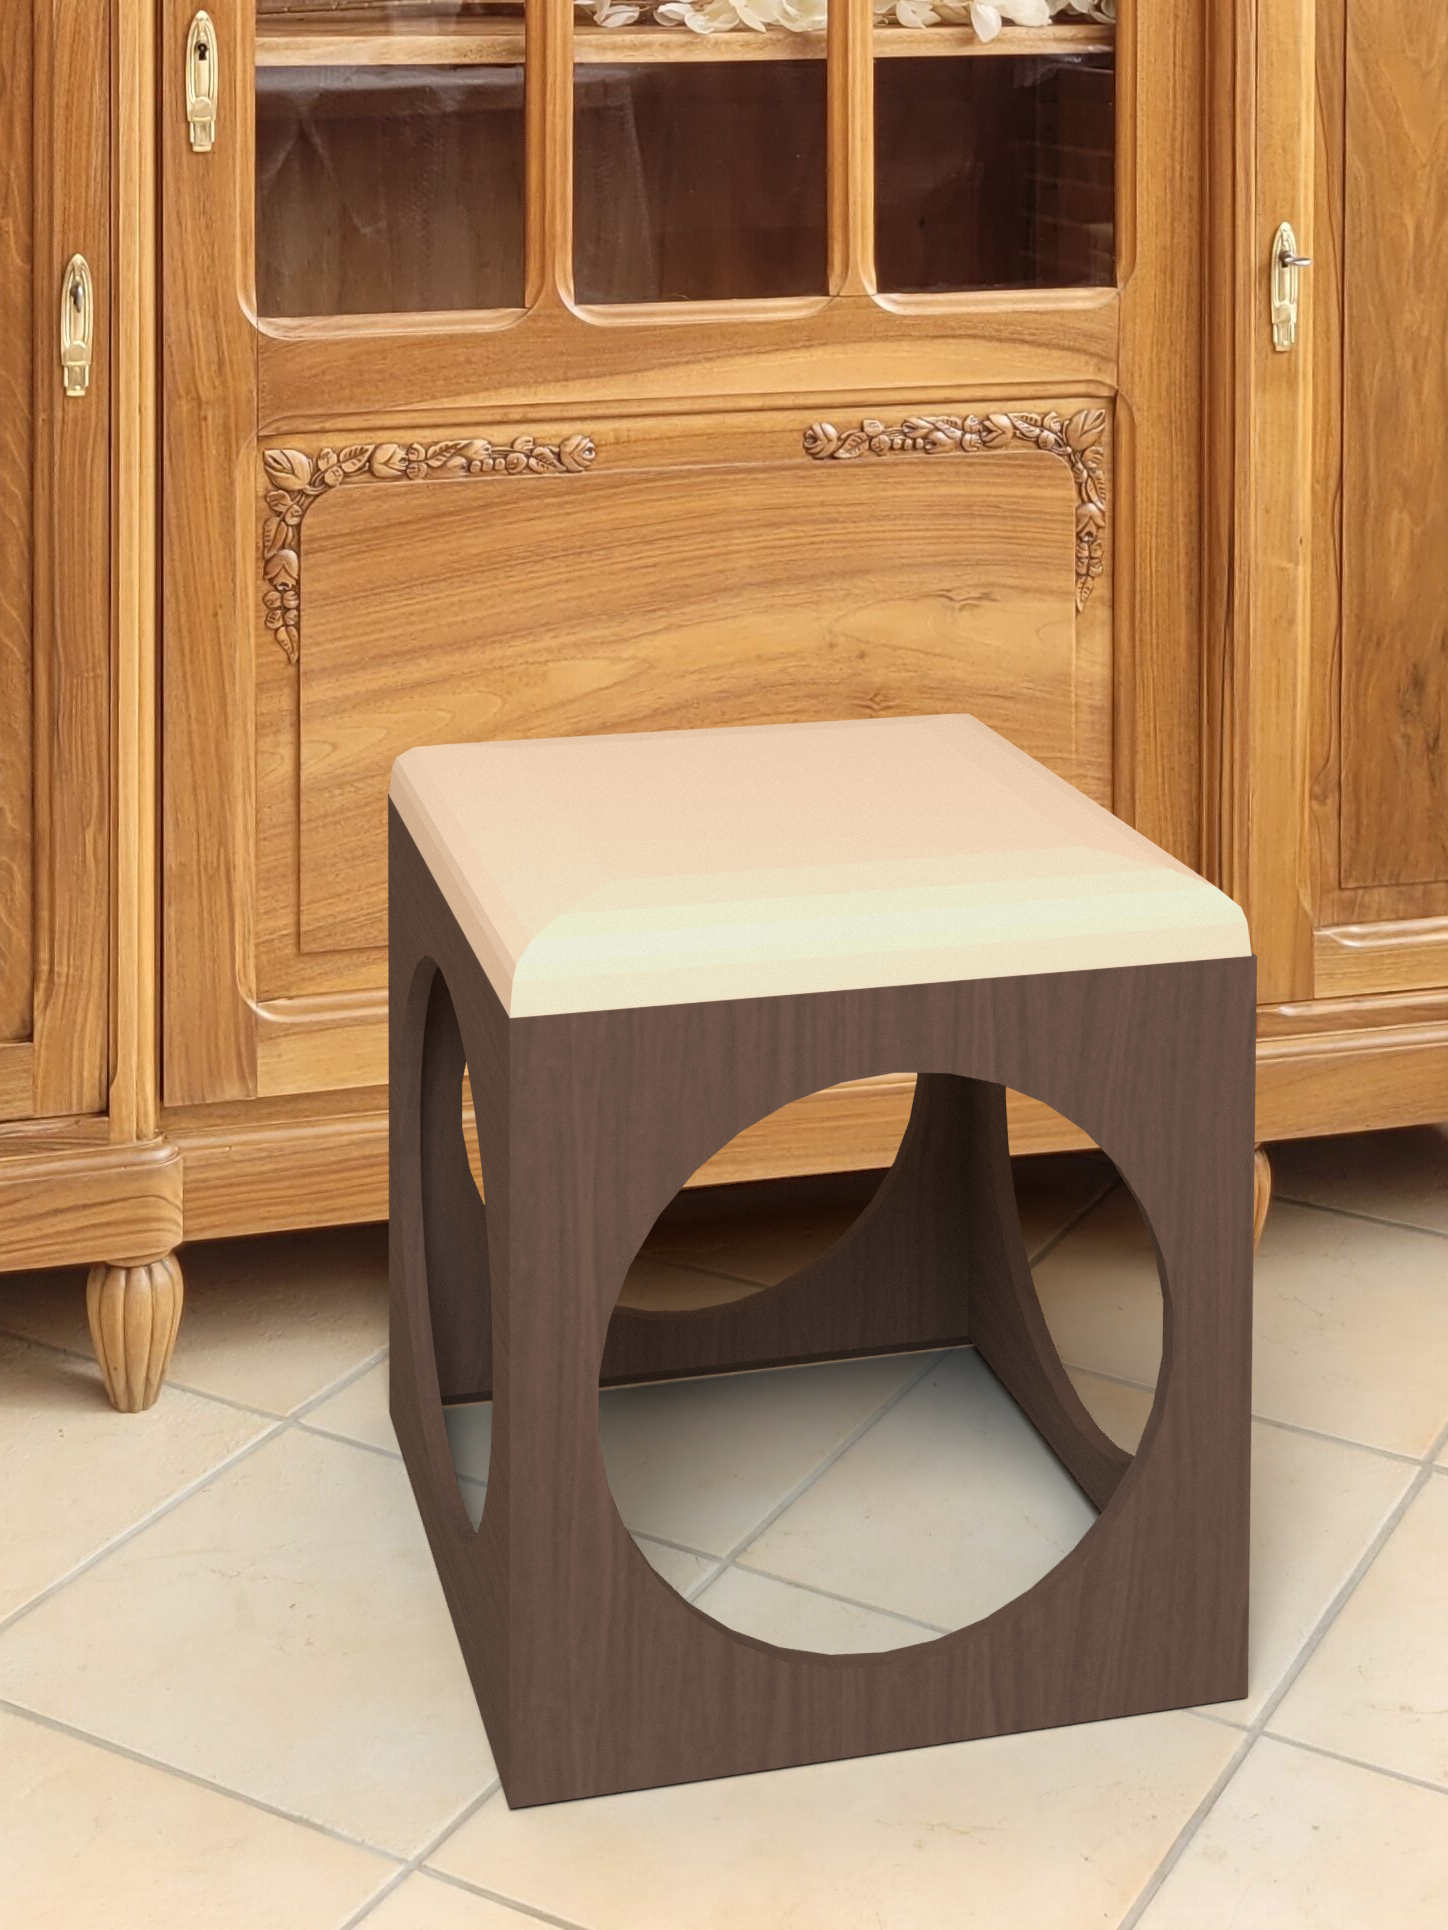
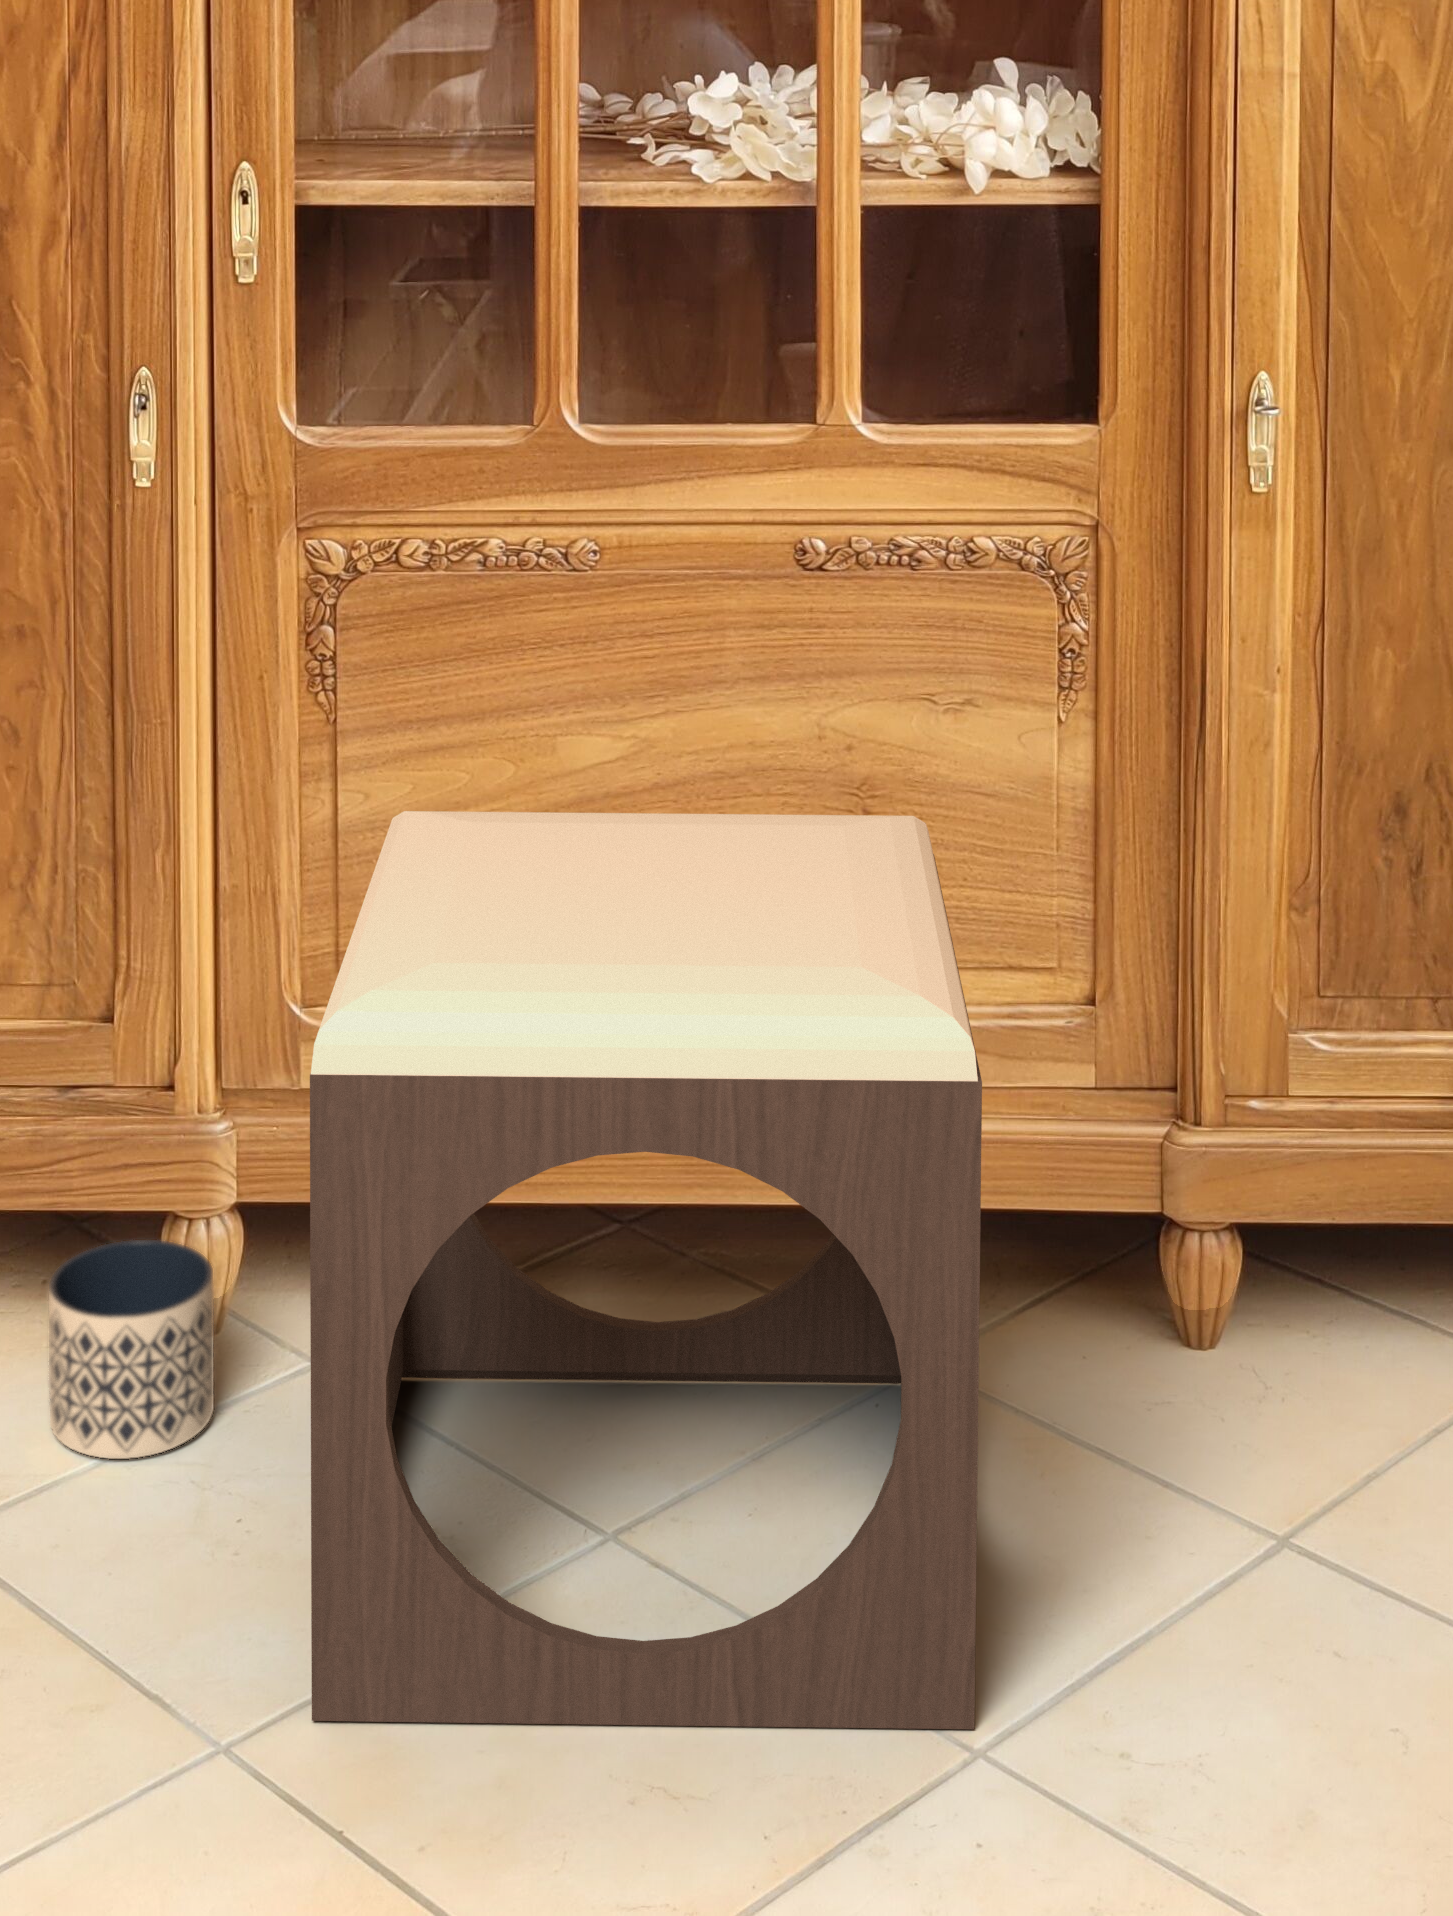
planter: none [13,1282,210,1544] -> present [49,1240,214,1459]

